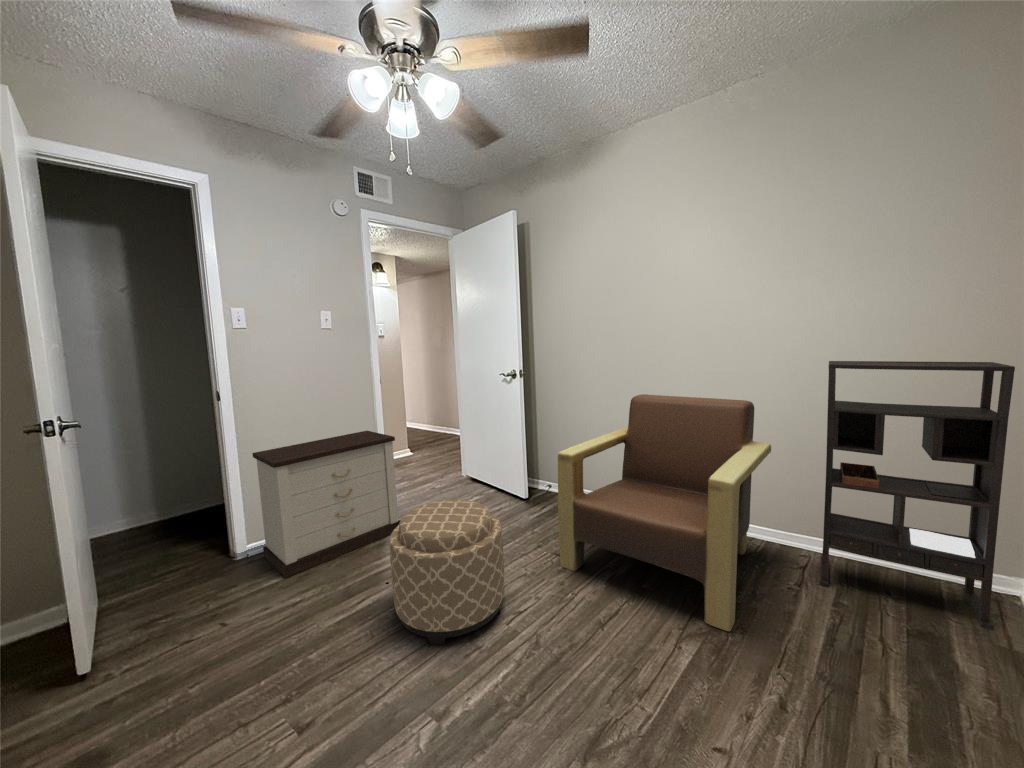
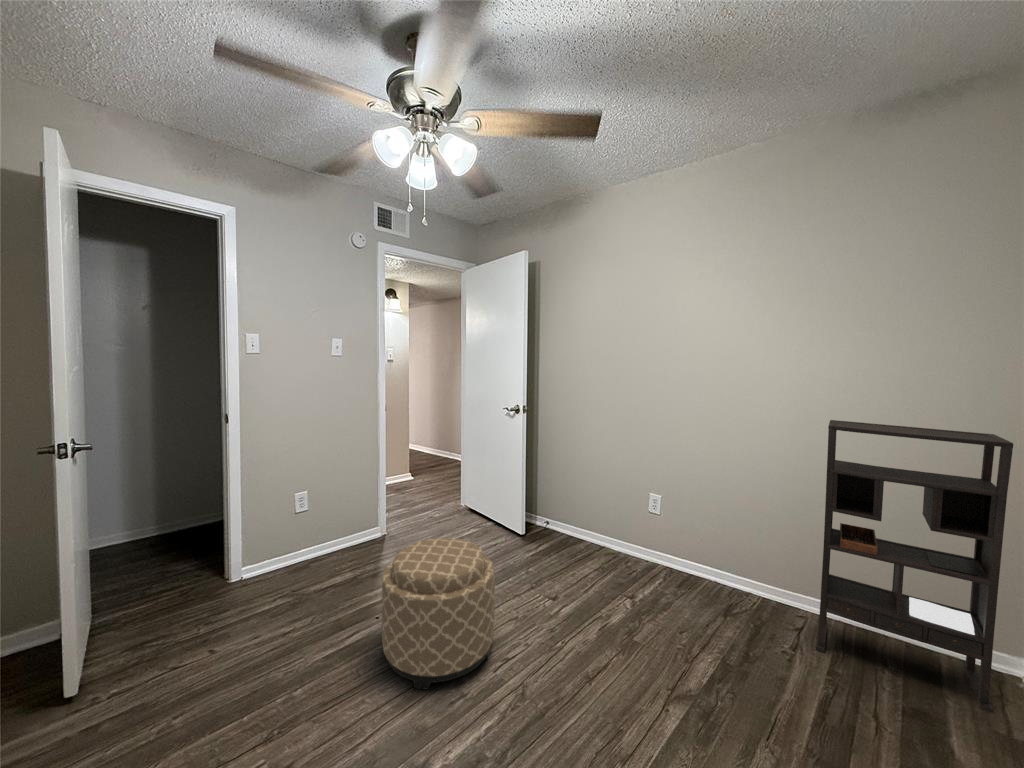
armchair: present [558,394,771,631] -> none [552,438,771,695]
nightstand: present [252,431,400,578] -> none [254,458,396,606]

